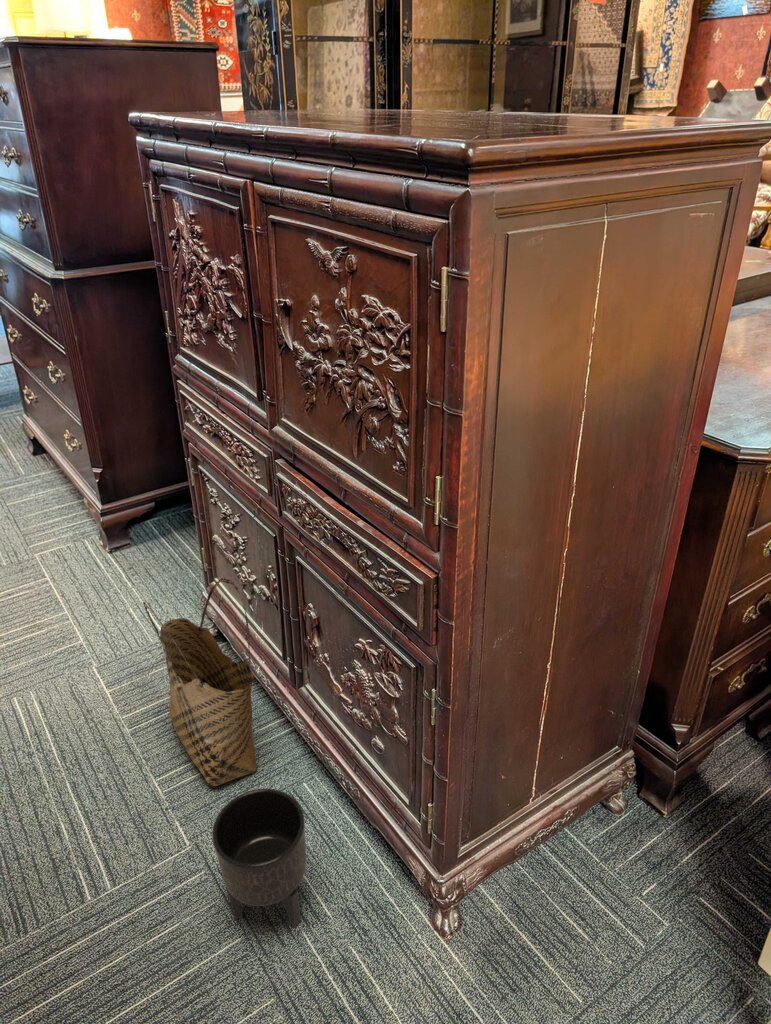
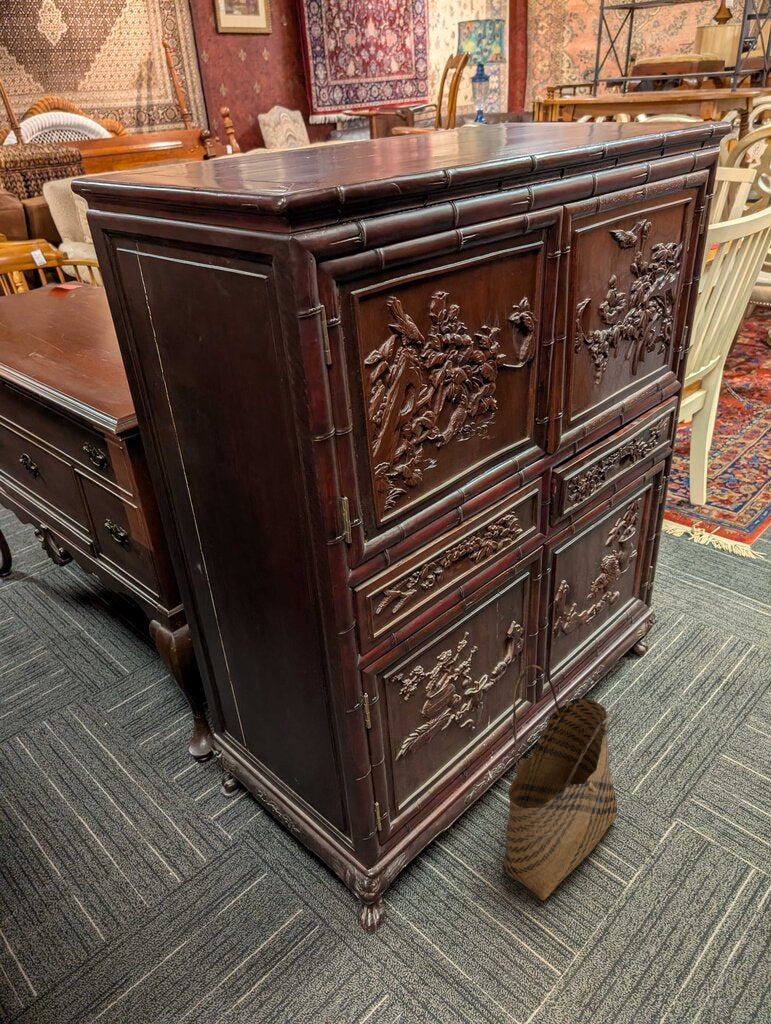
planter: present [212,789,307,927] -> none [657,650,741,763]

